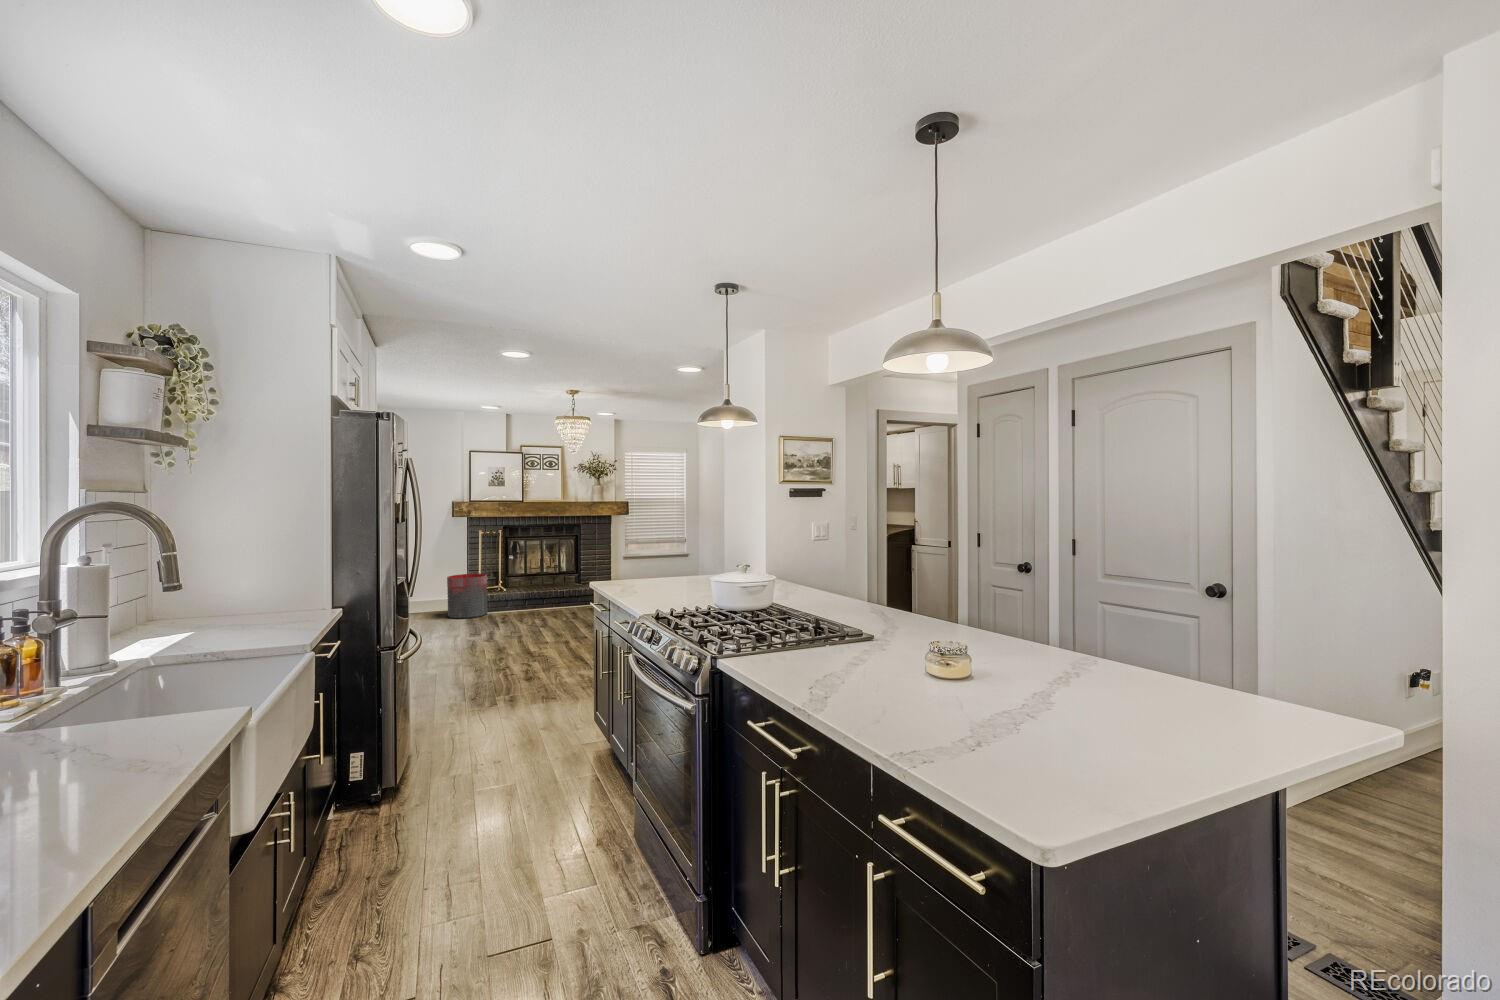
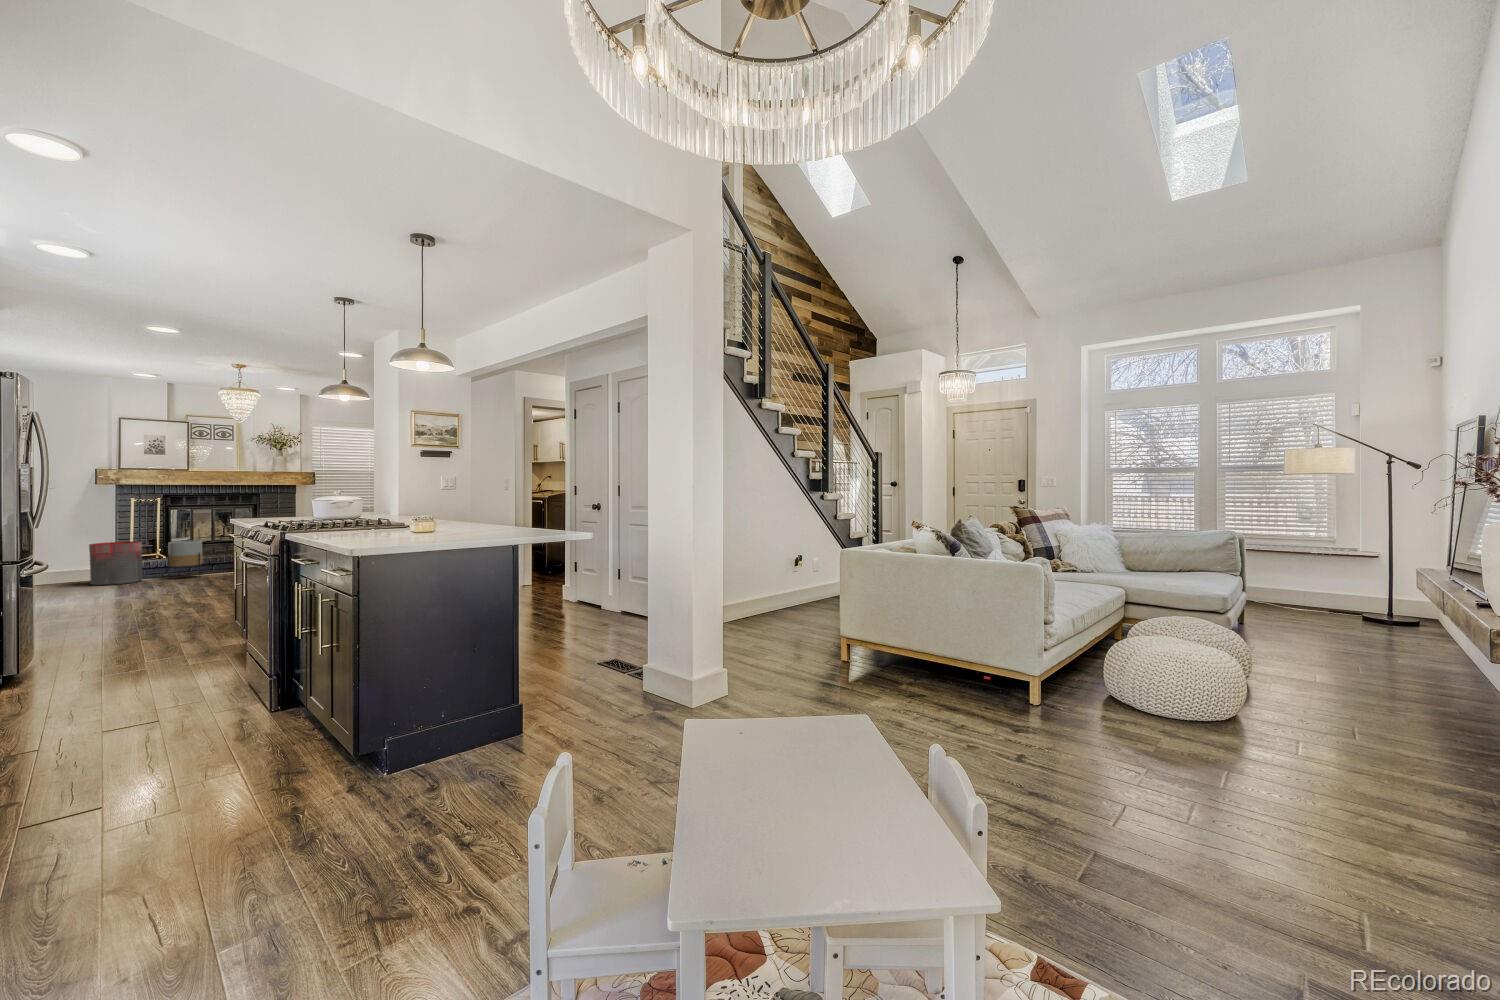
planter: none [508,573,535,613] -> present [168,541,203,579]

